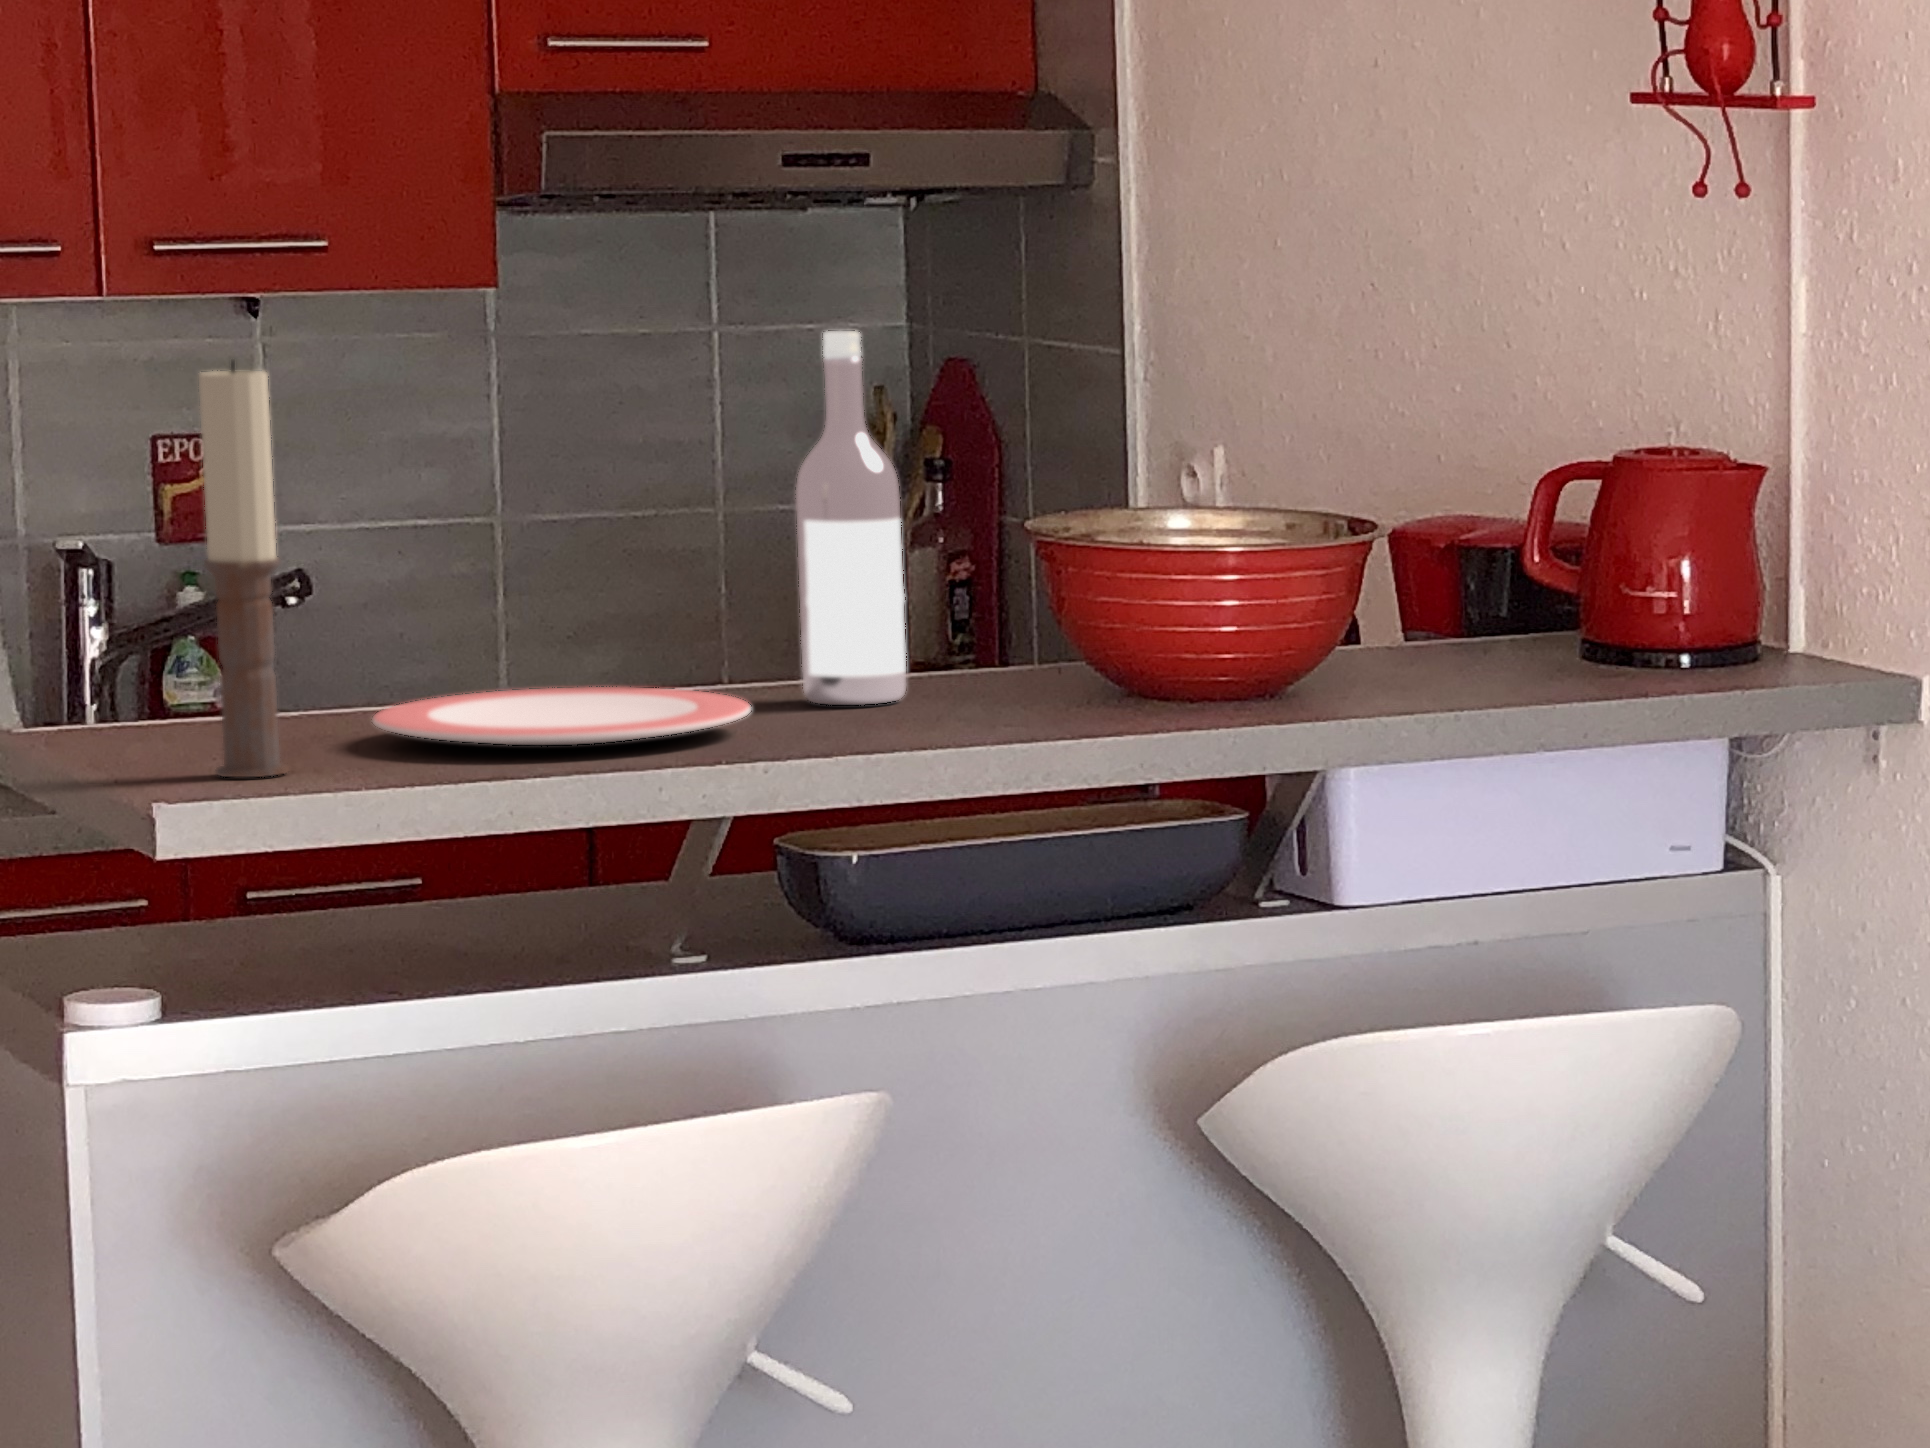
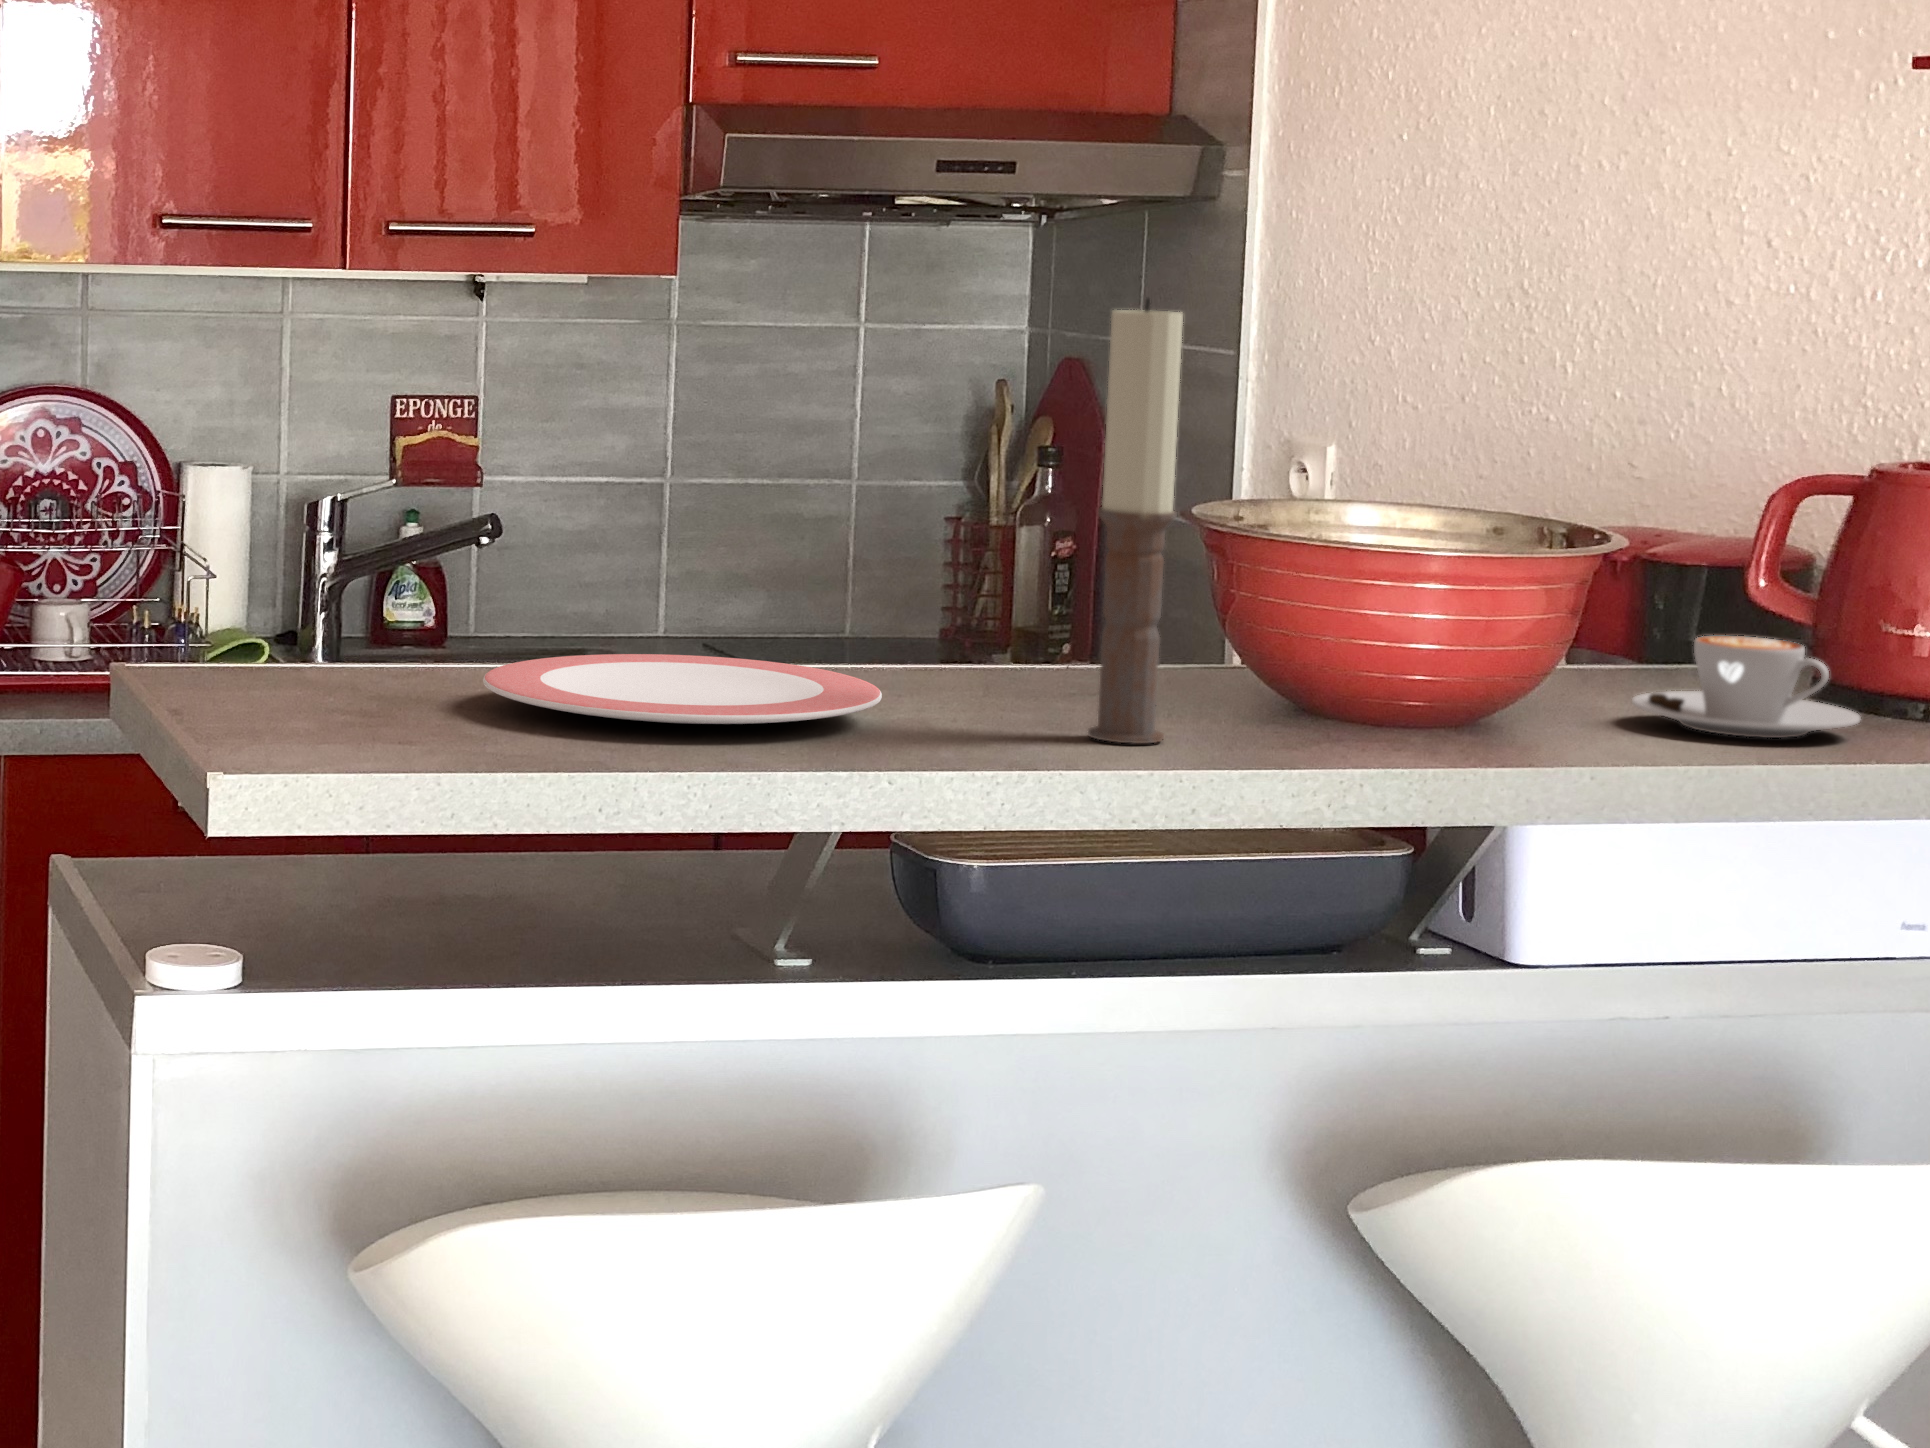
wine bottle: present [796,331,906,705] -> none [937,290,1056,696]
candle: present [199,361,289,777] -> present [1088,299,1183,743]
coffee cup: none [1413,606,1593,691] -> present [1632,636,1860,738]

